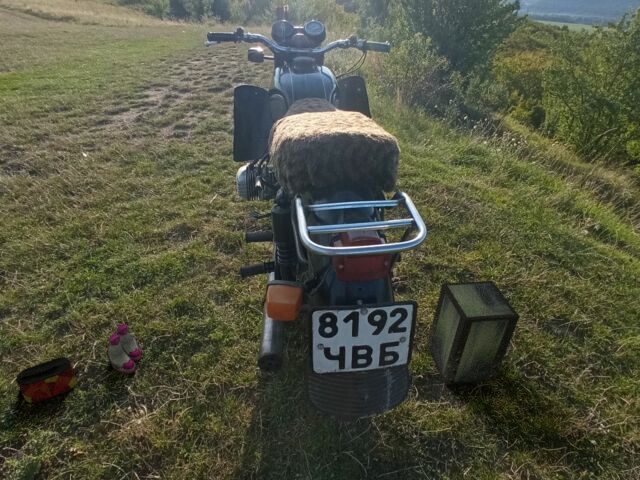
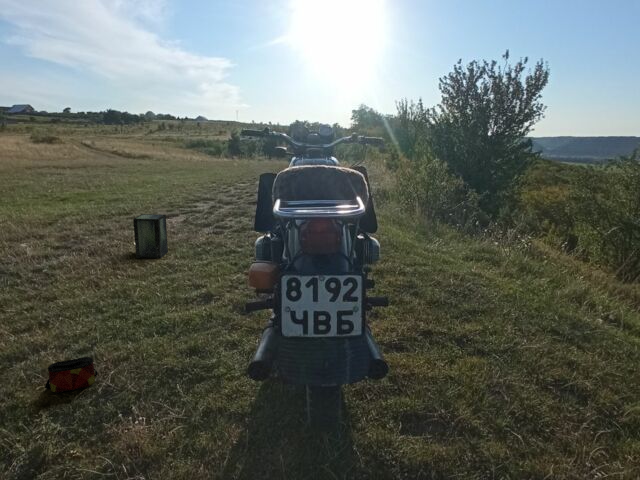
storage box: present [427,281,520,385] -> present [133,214,168,258]
boots: present [106,324,141,373] -> none [123,337,152,379]

